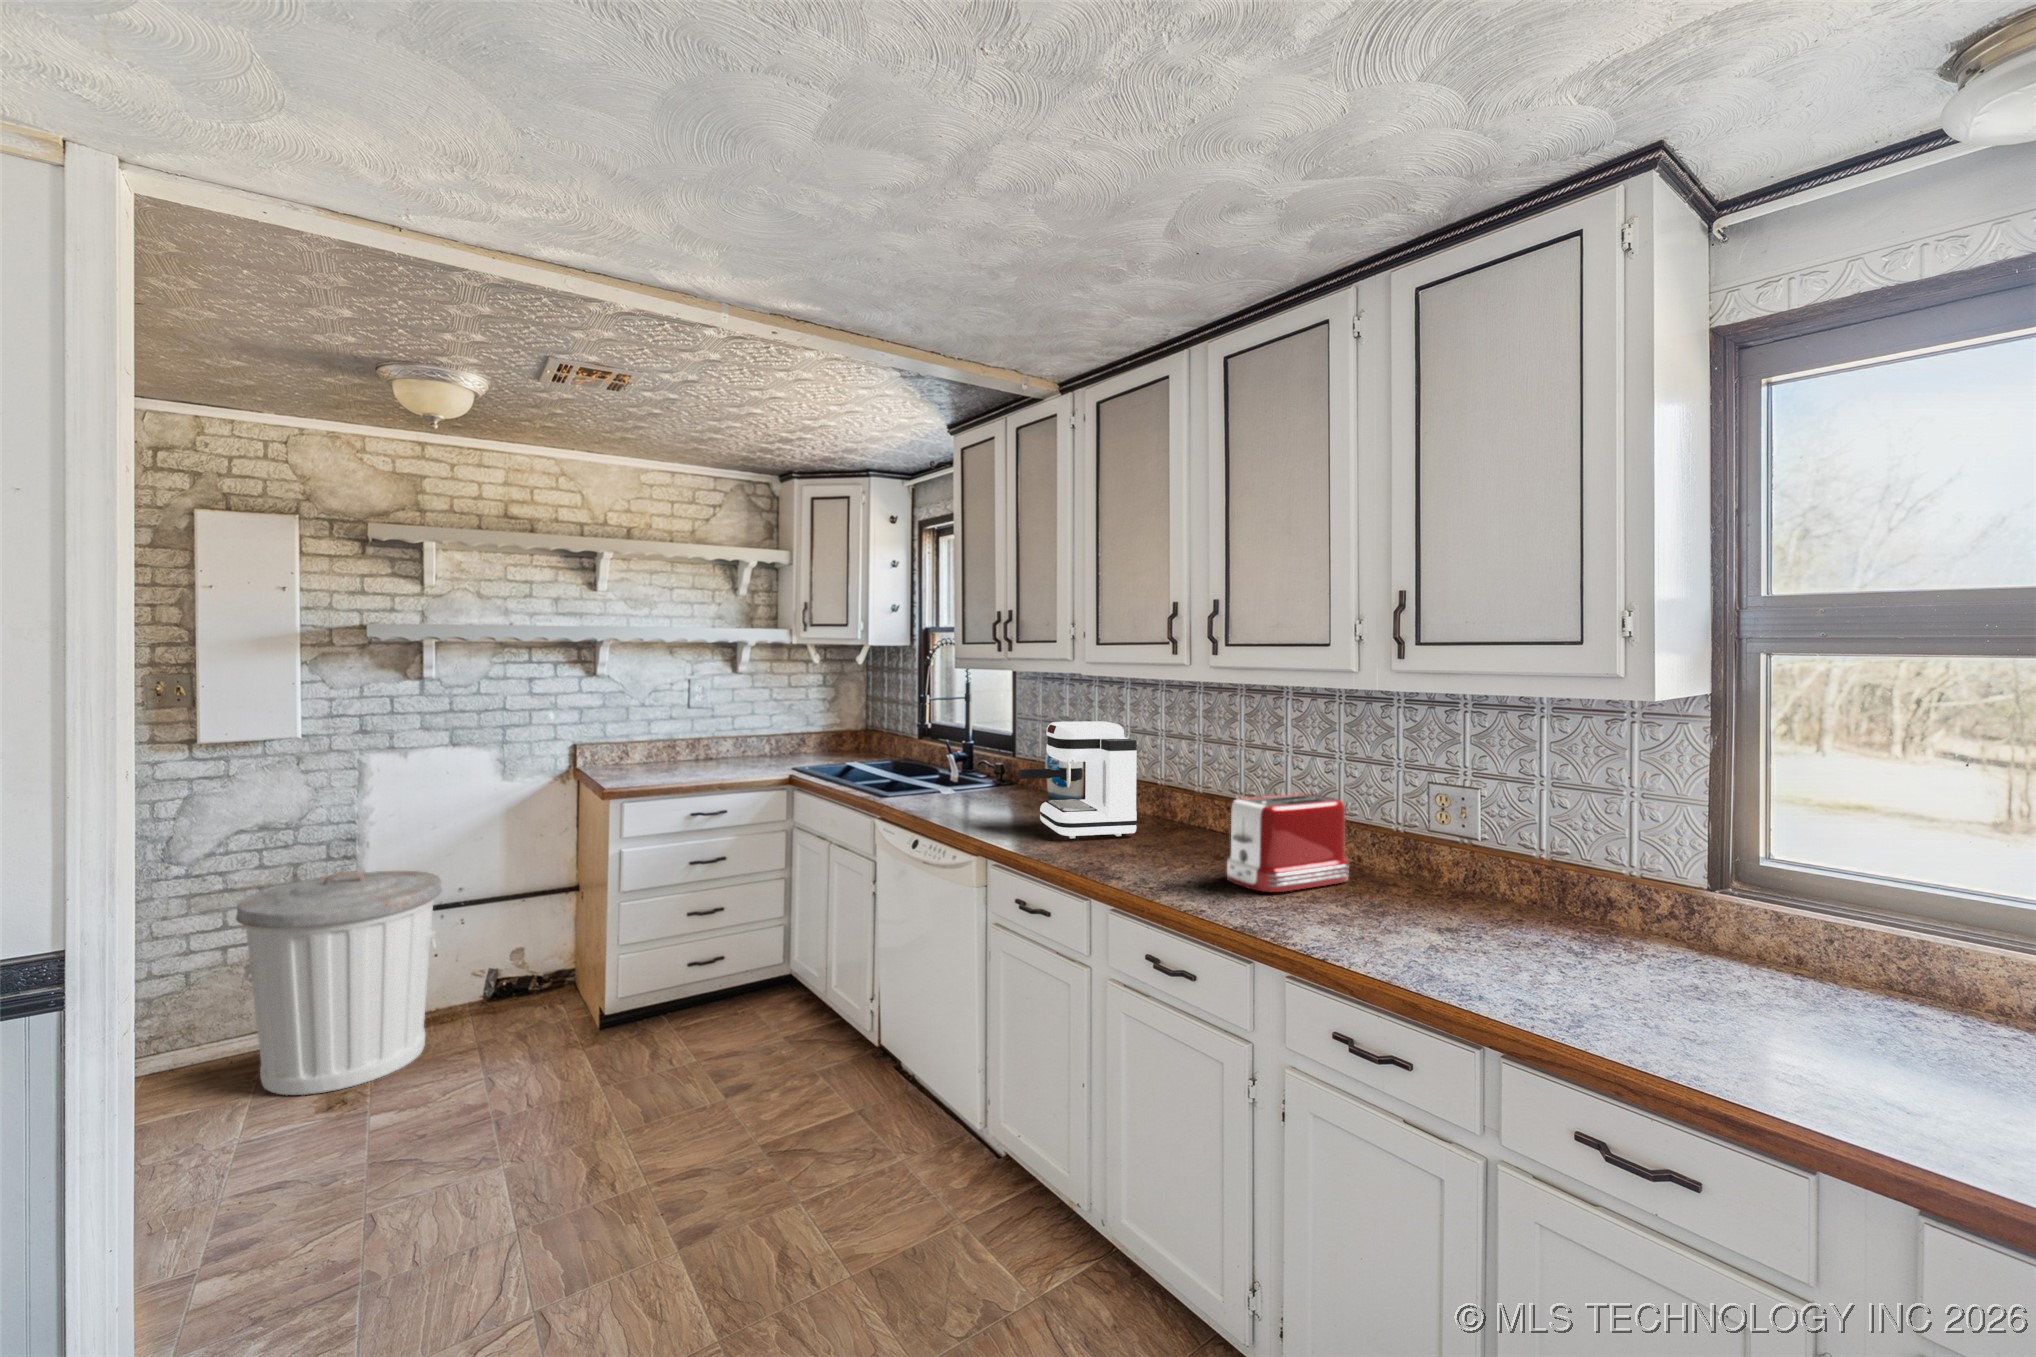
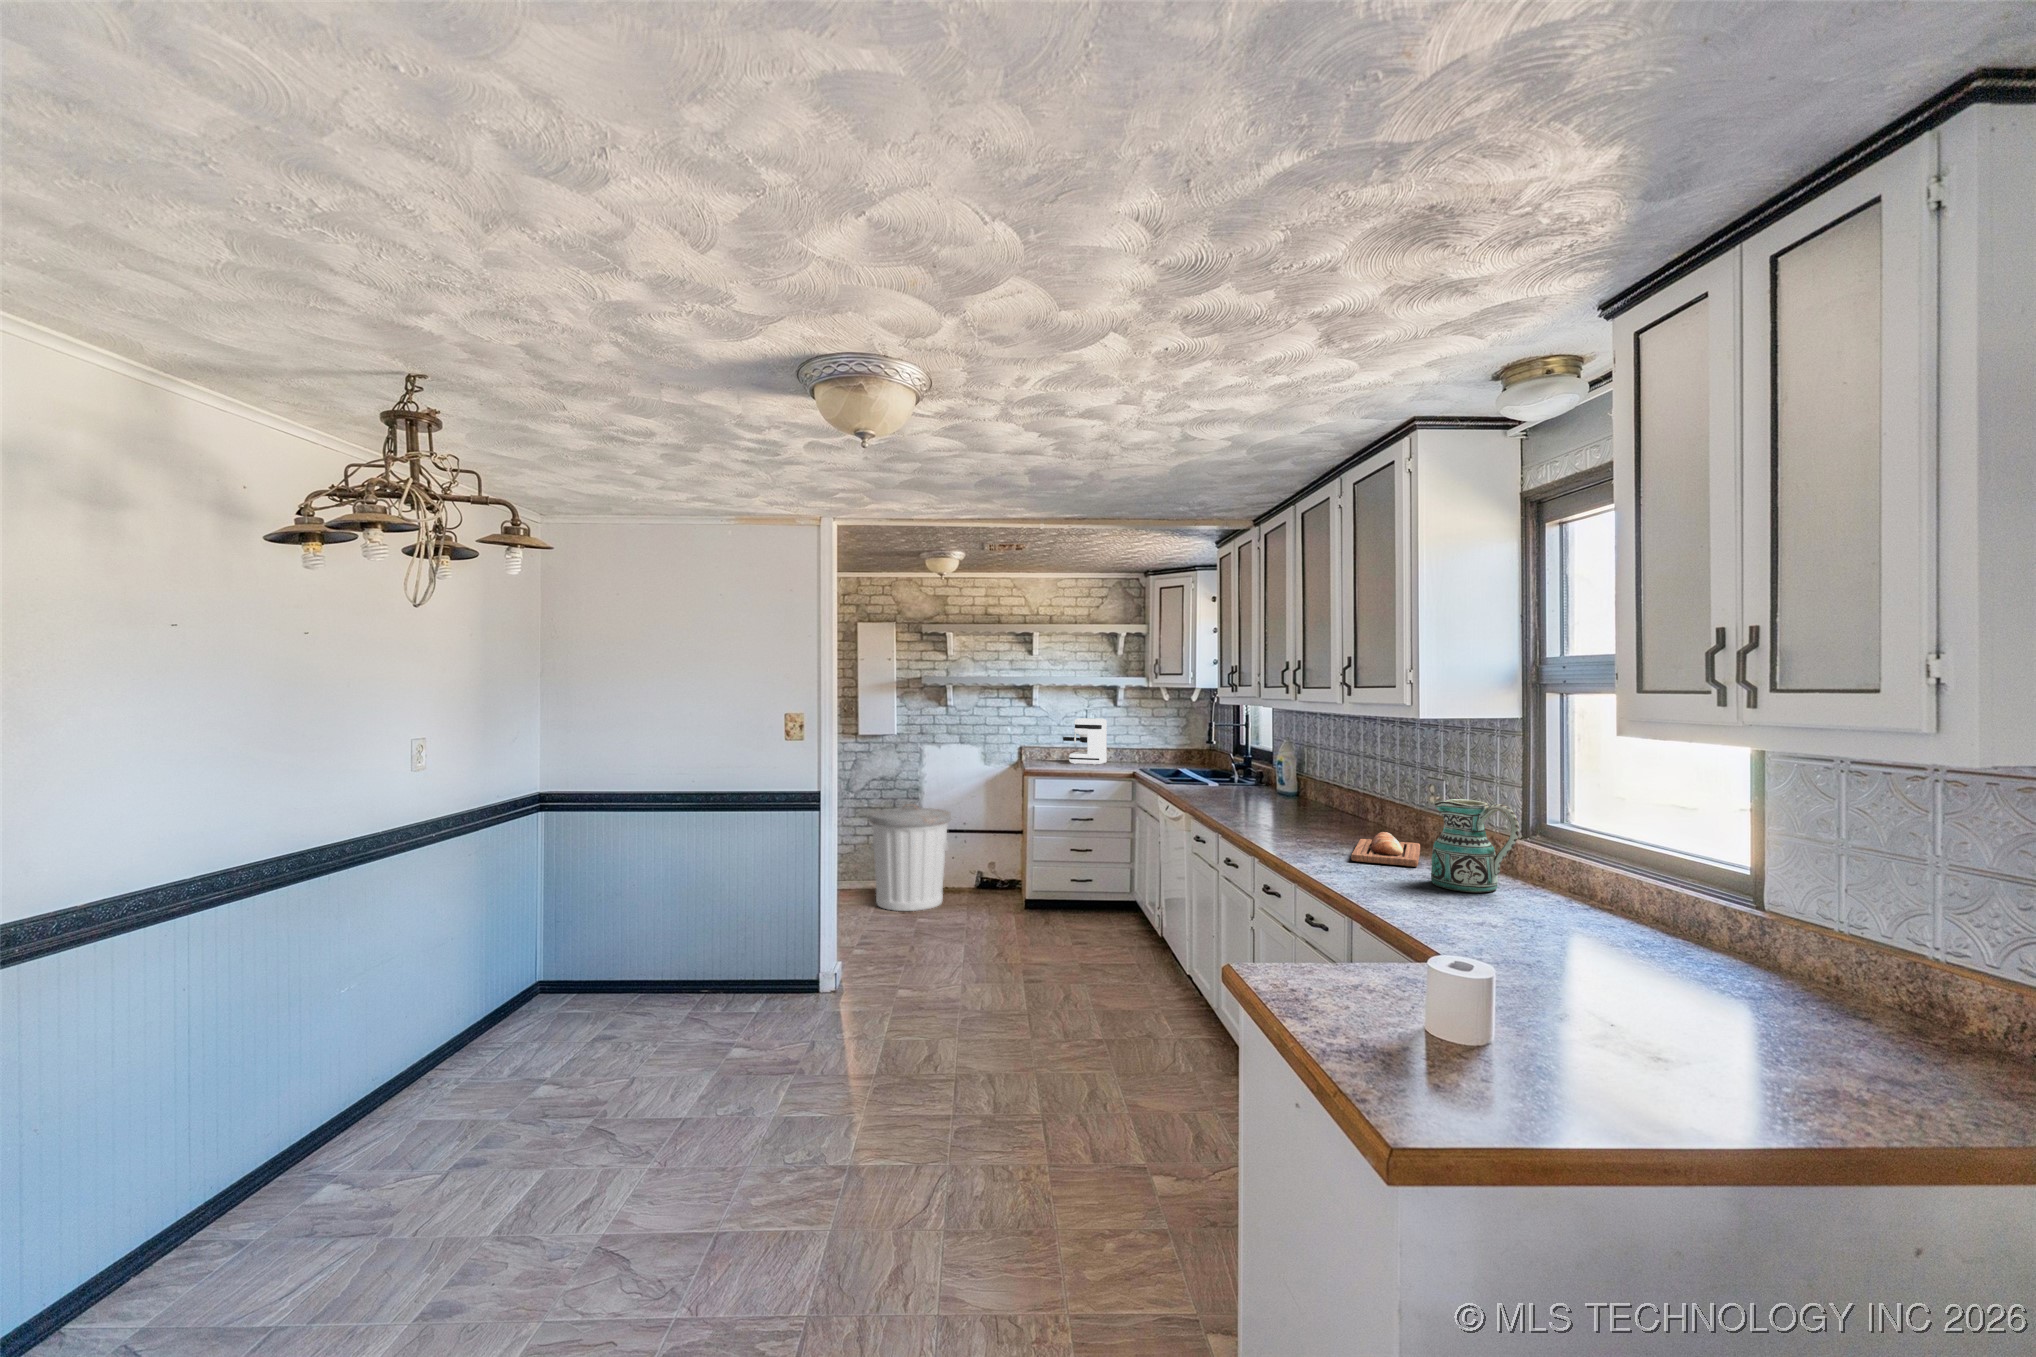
coffee maker: present [1018,721,1137,838] -> present [1063,718,1107,765]
toaster: present [1227,794,1349,892] -> none [1284,778,1366,833]
ceramic pitcher: none [1741,850,1944,1039] -> present [1431,799,1519,892]
bread loaf: none [1412,892,1628,971] -> present [1351,832,1420,867]

